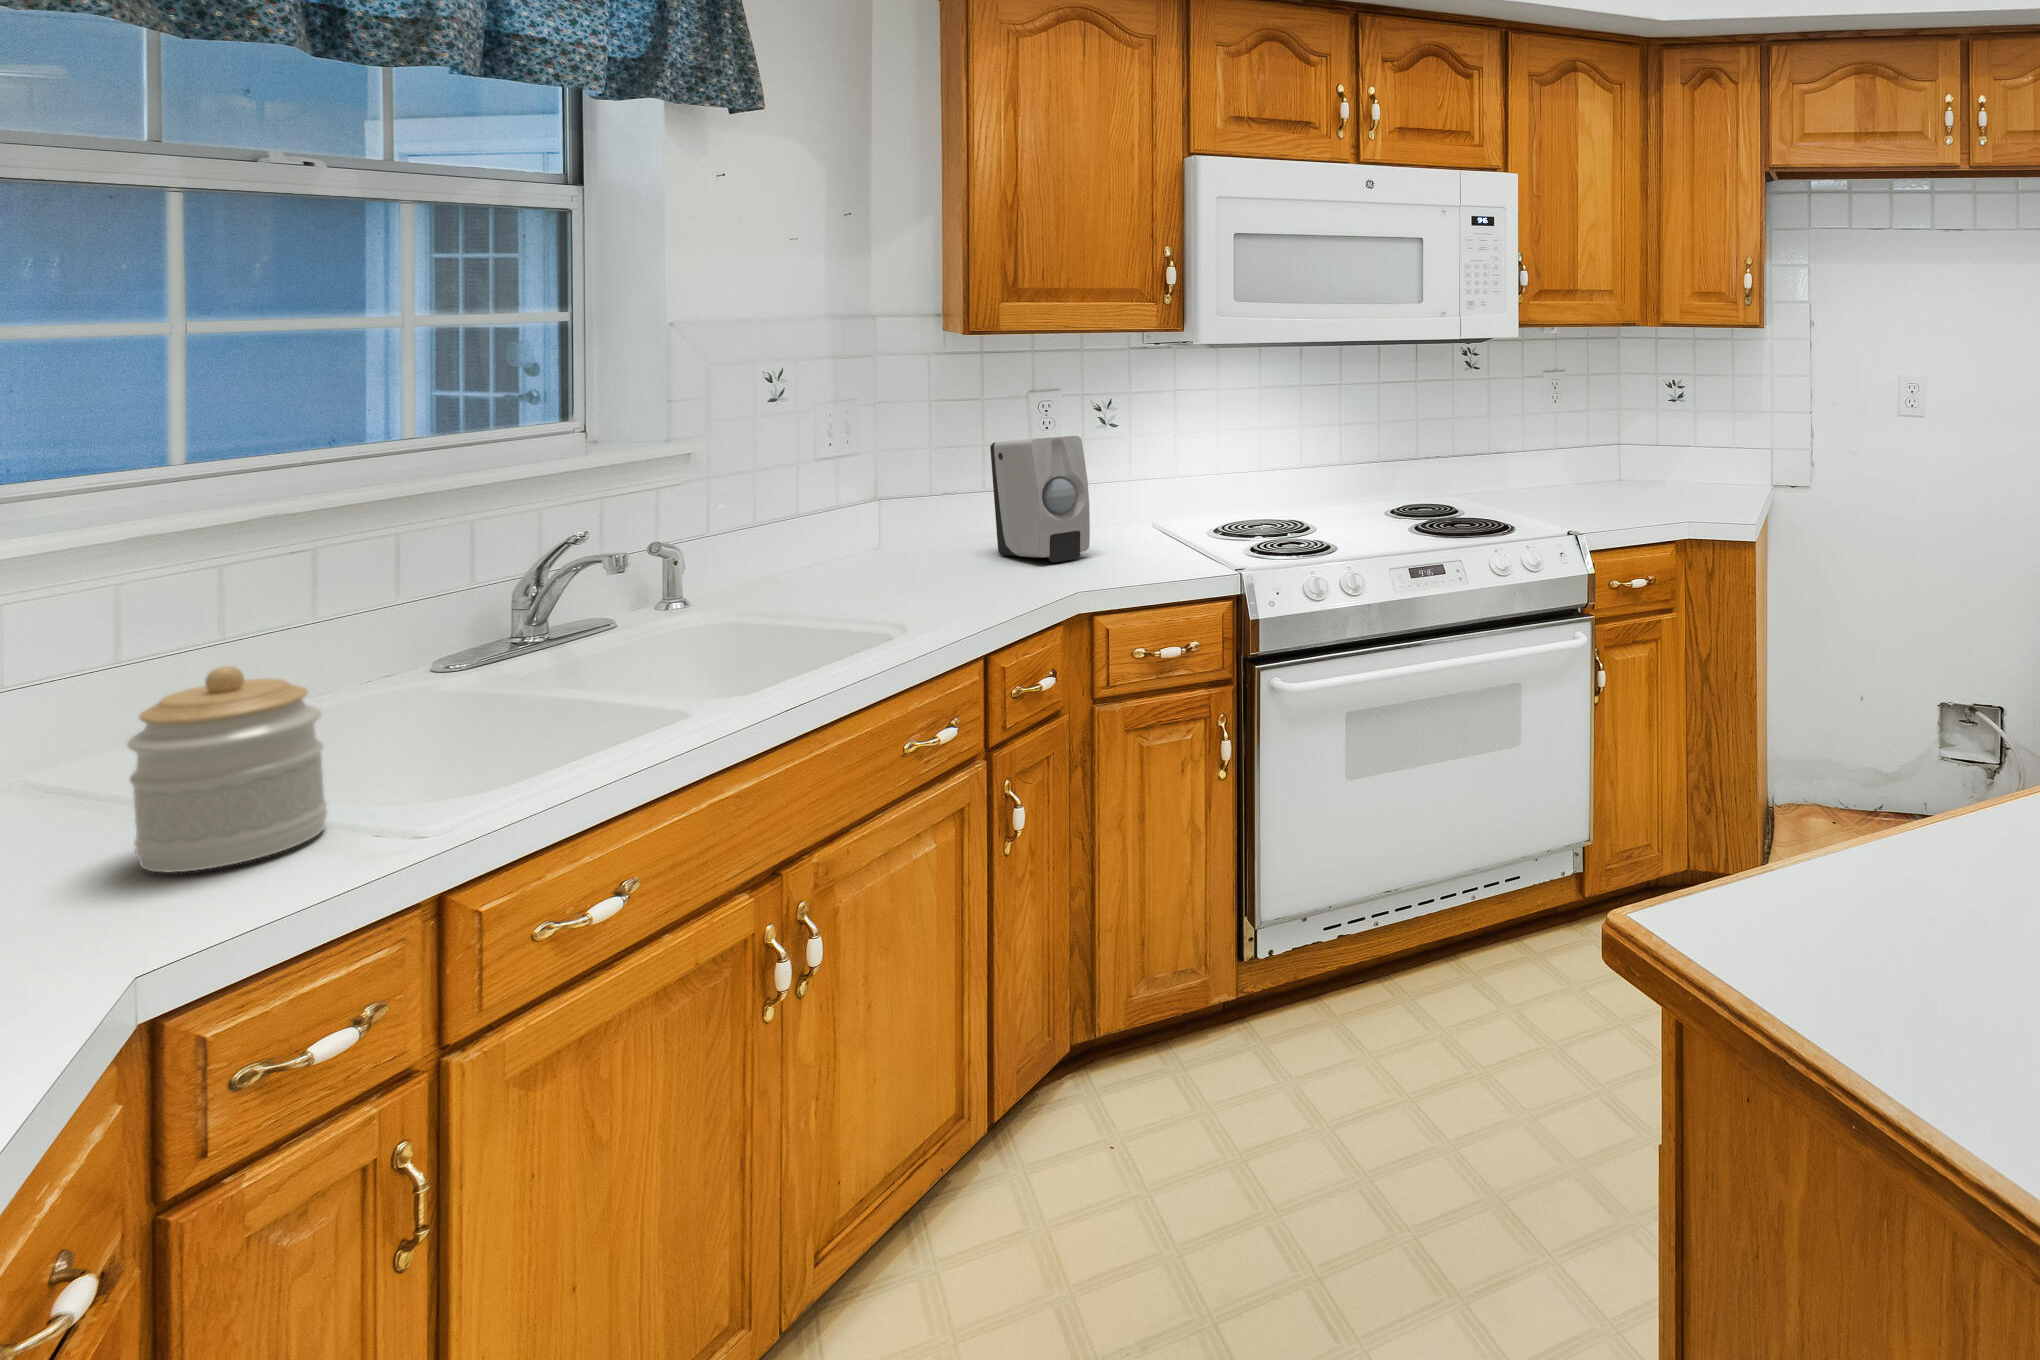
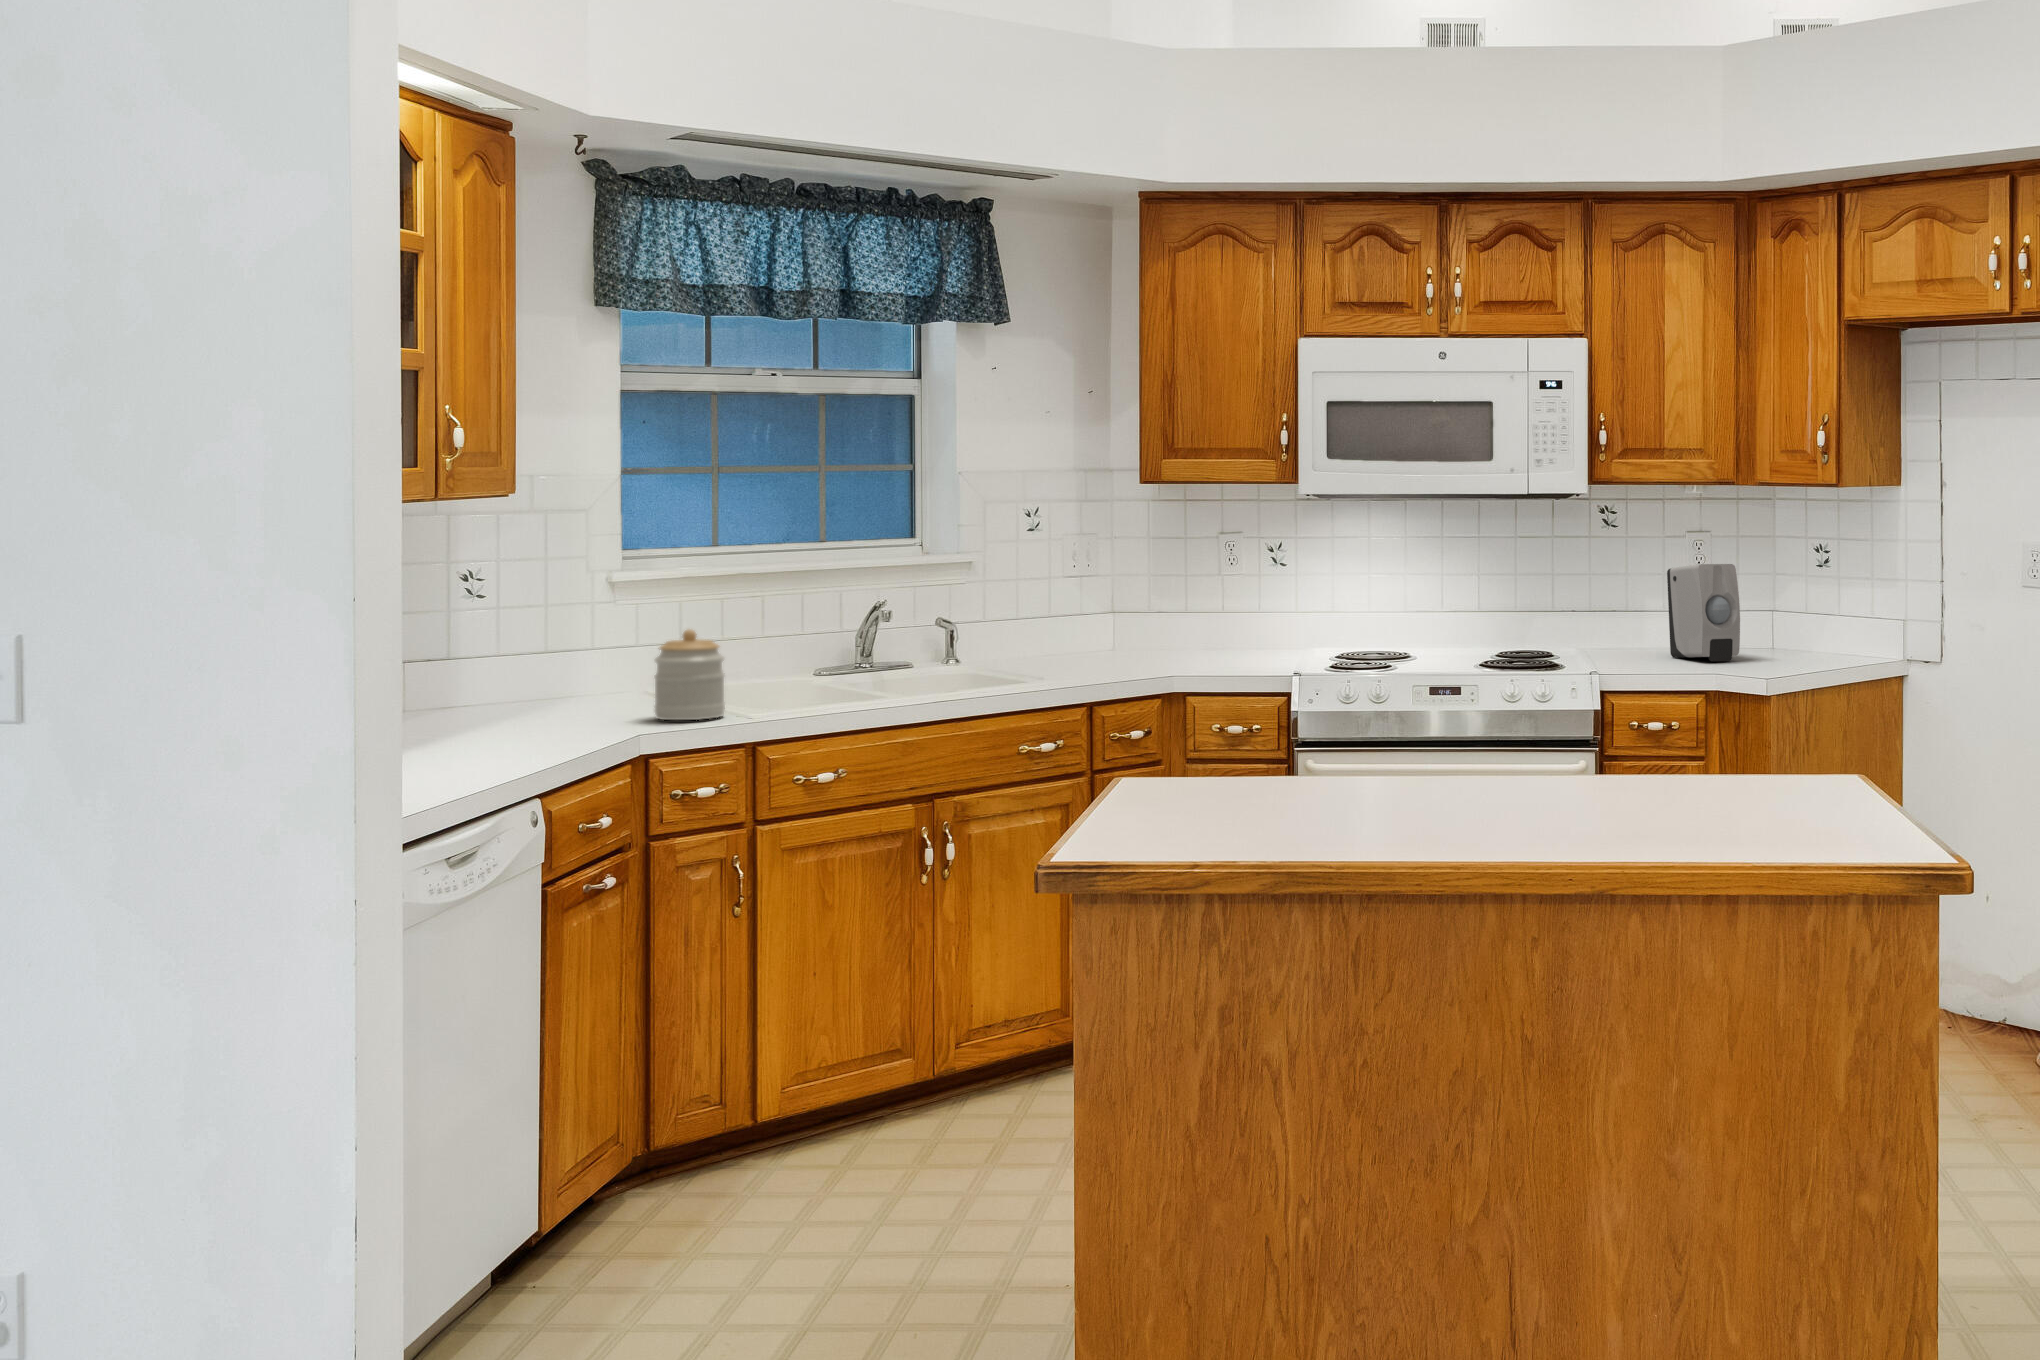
soap dispenser: present [990,436,1090,562] -> present [1667,564,1740,661]

